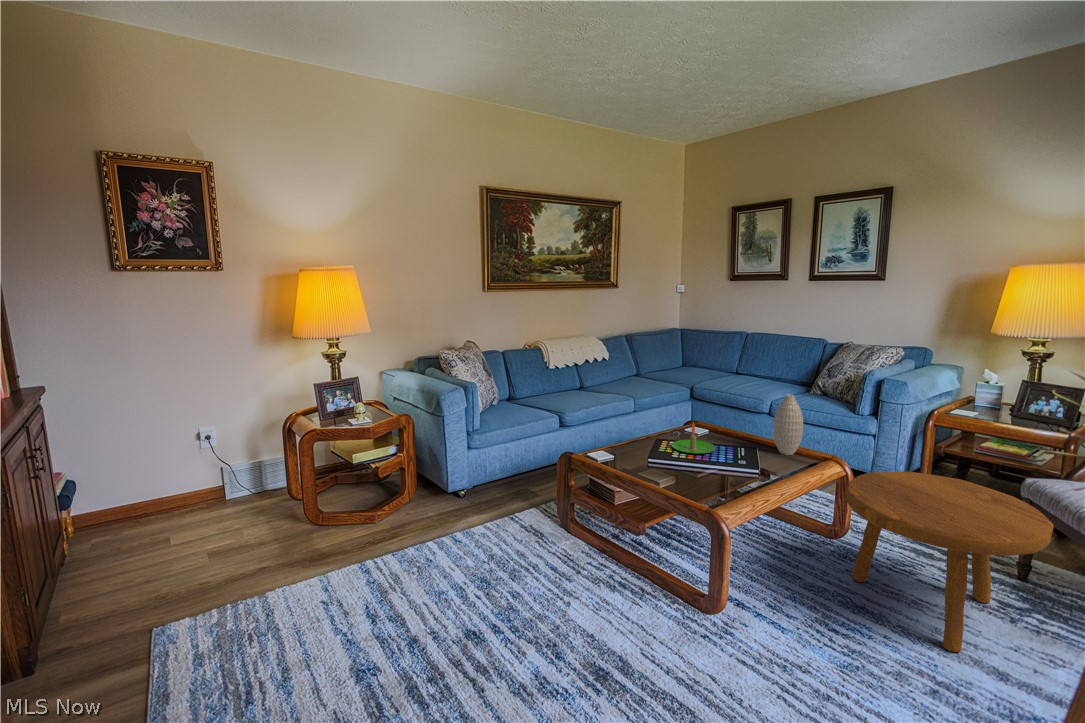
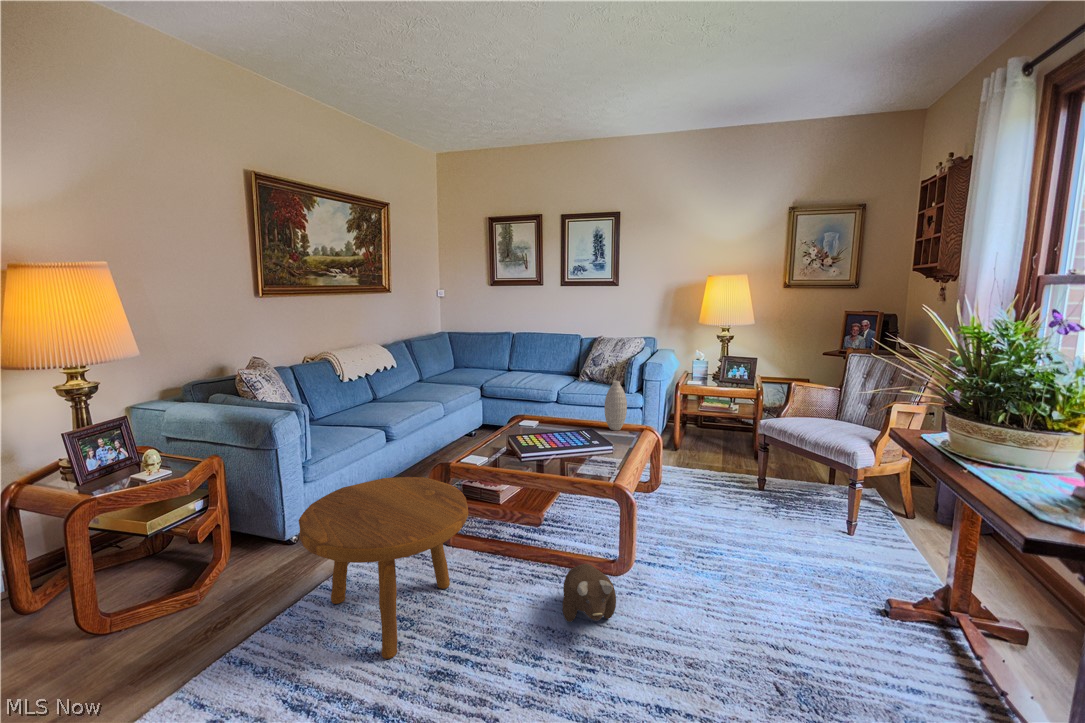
candle: present [671,423,715,454] -> none [535,414,573,442]
footstool: present [845,472,1054,652] -> present [299,477,468,659]
plush toy: none [608,584,667,652] -> present [563,564,616,622]

